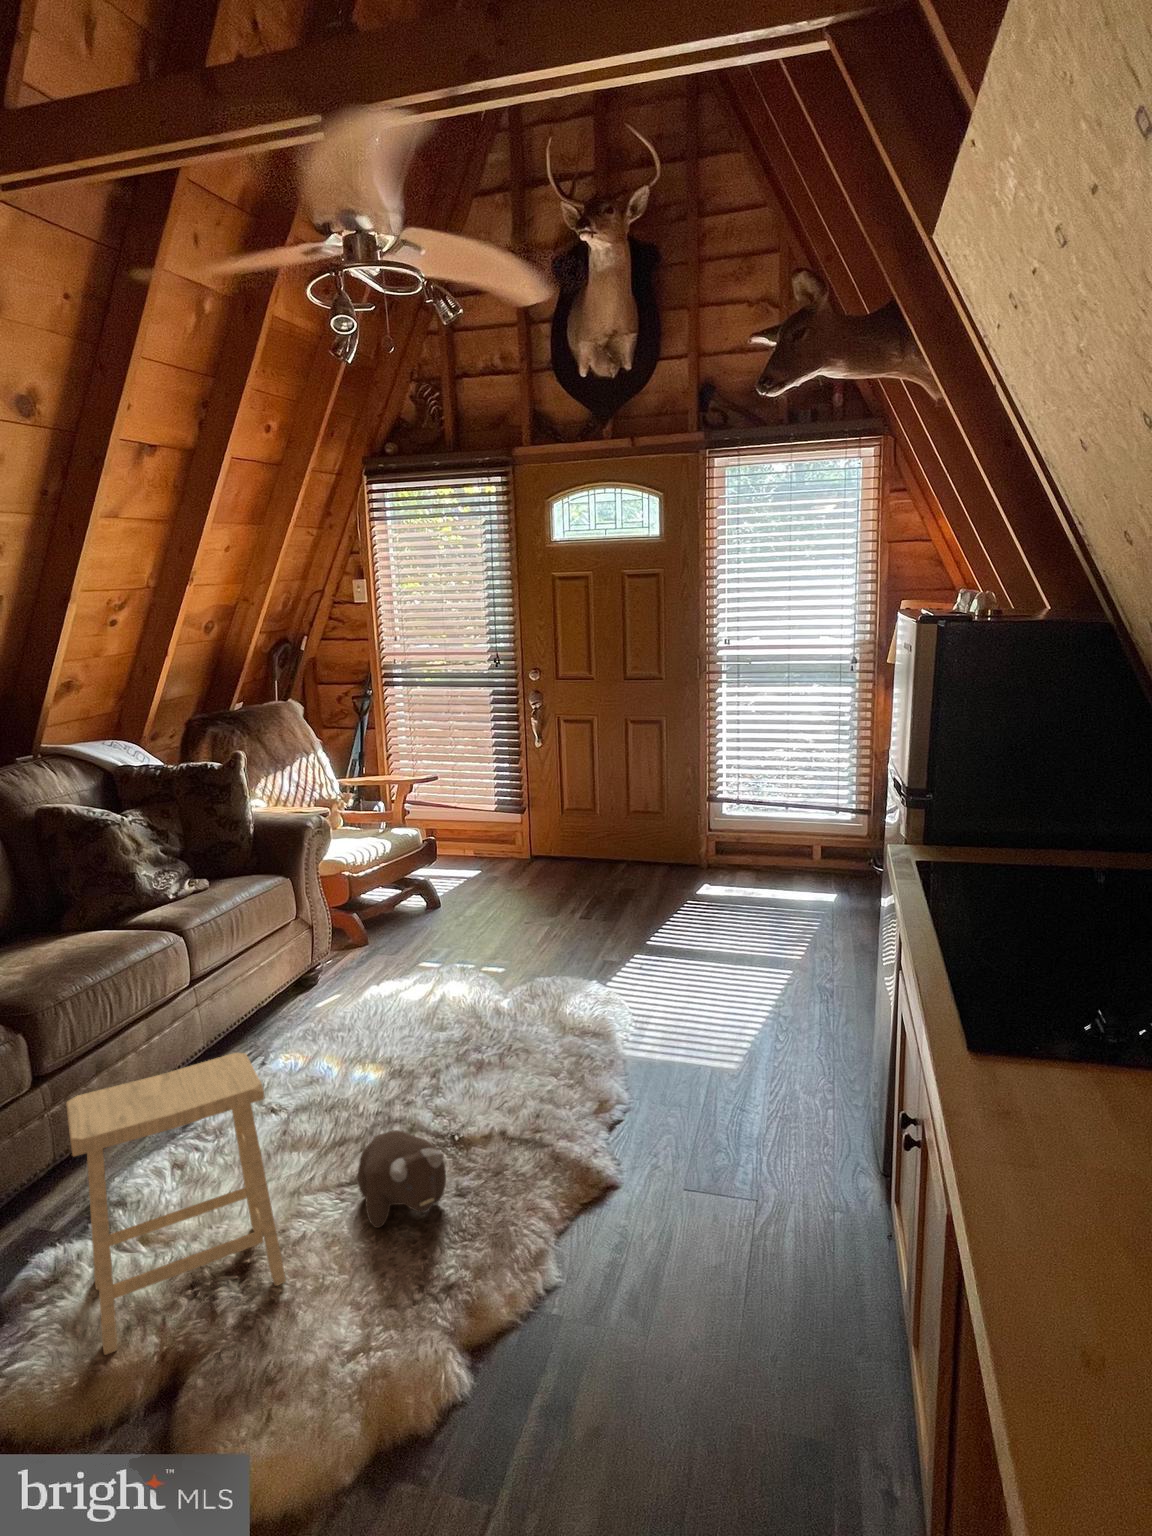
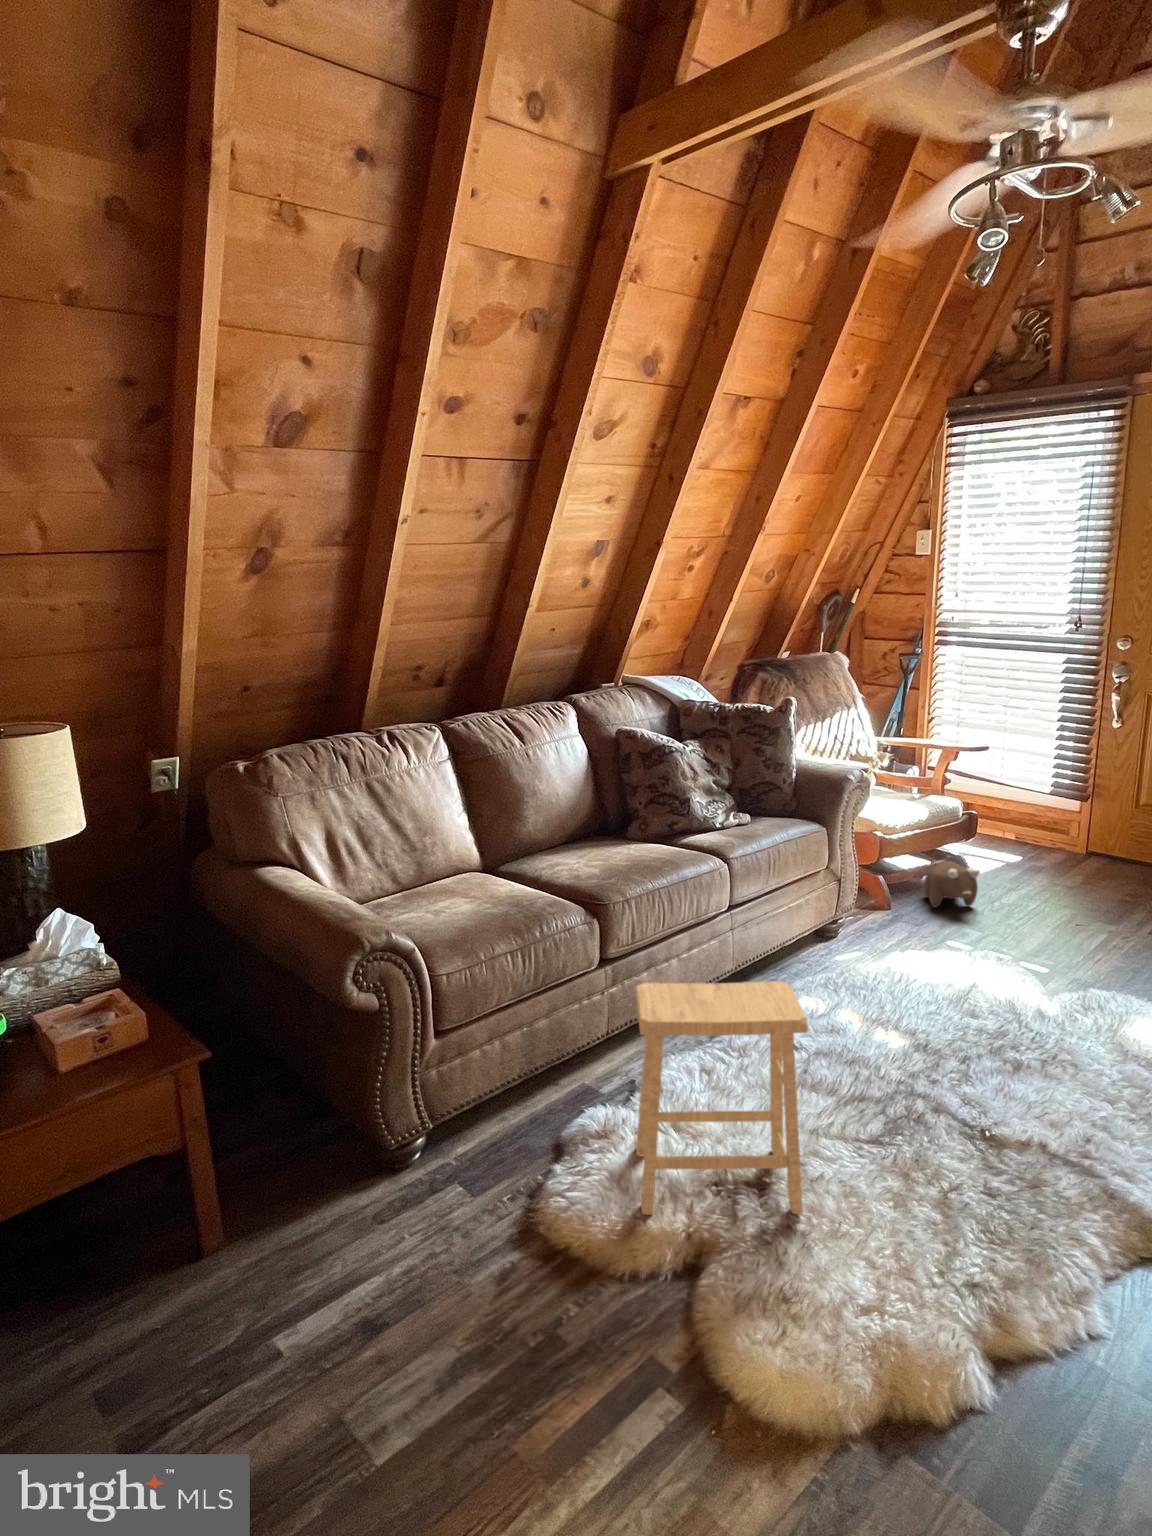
plush toy: present [358,1130,446,1228] -> present [924,861,980,907]

